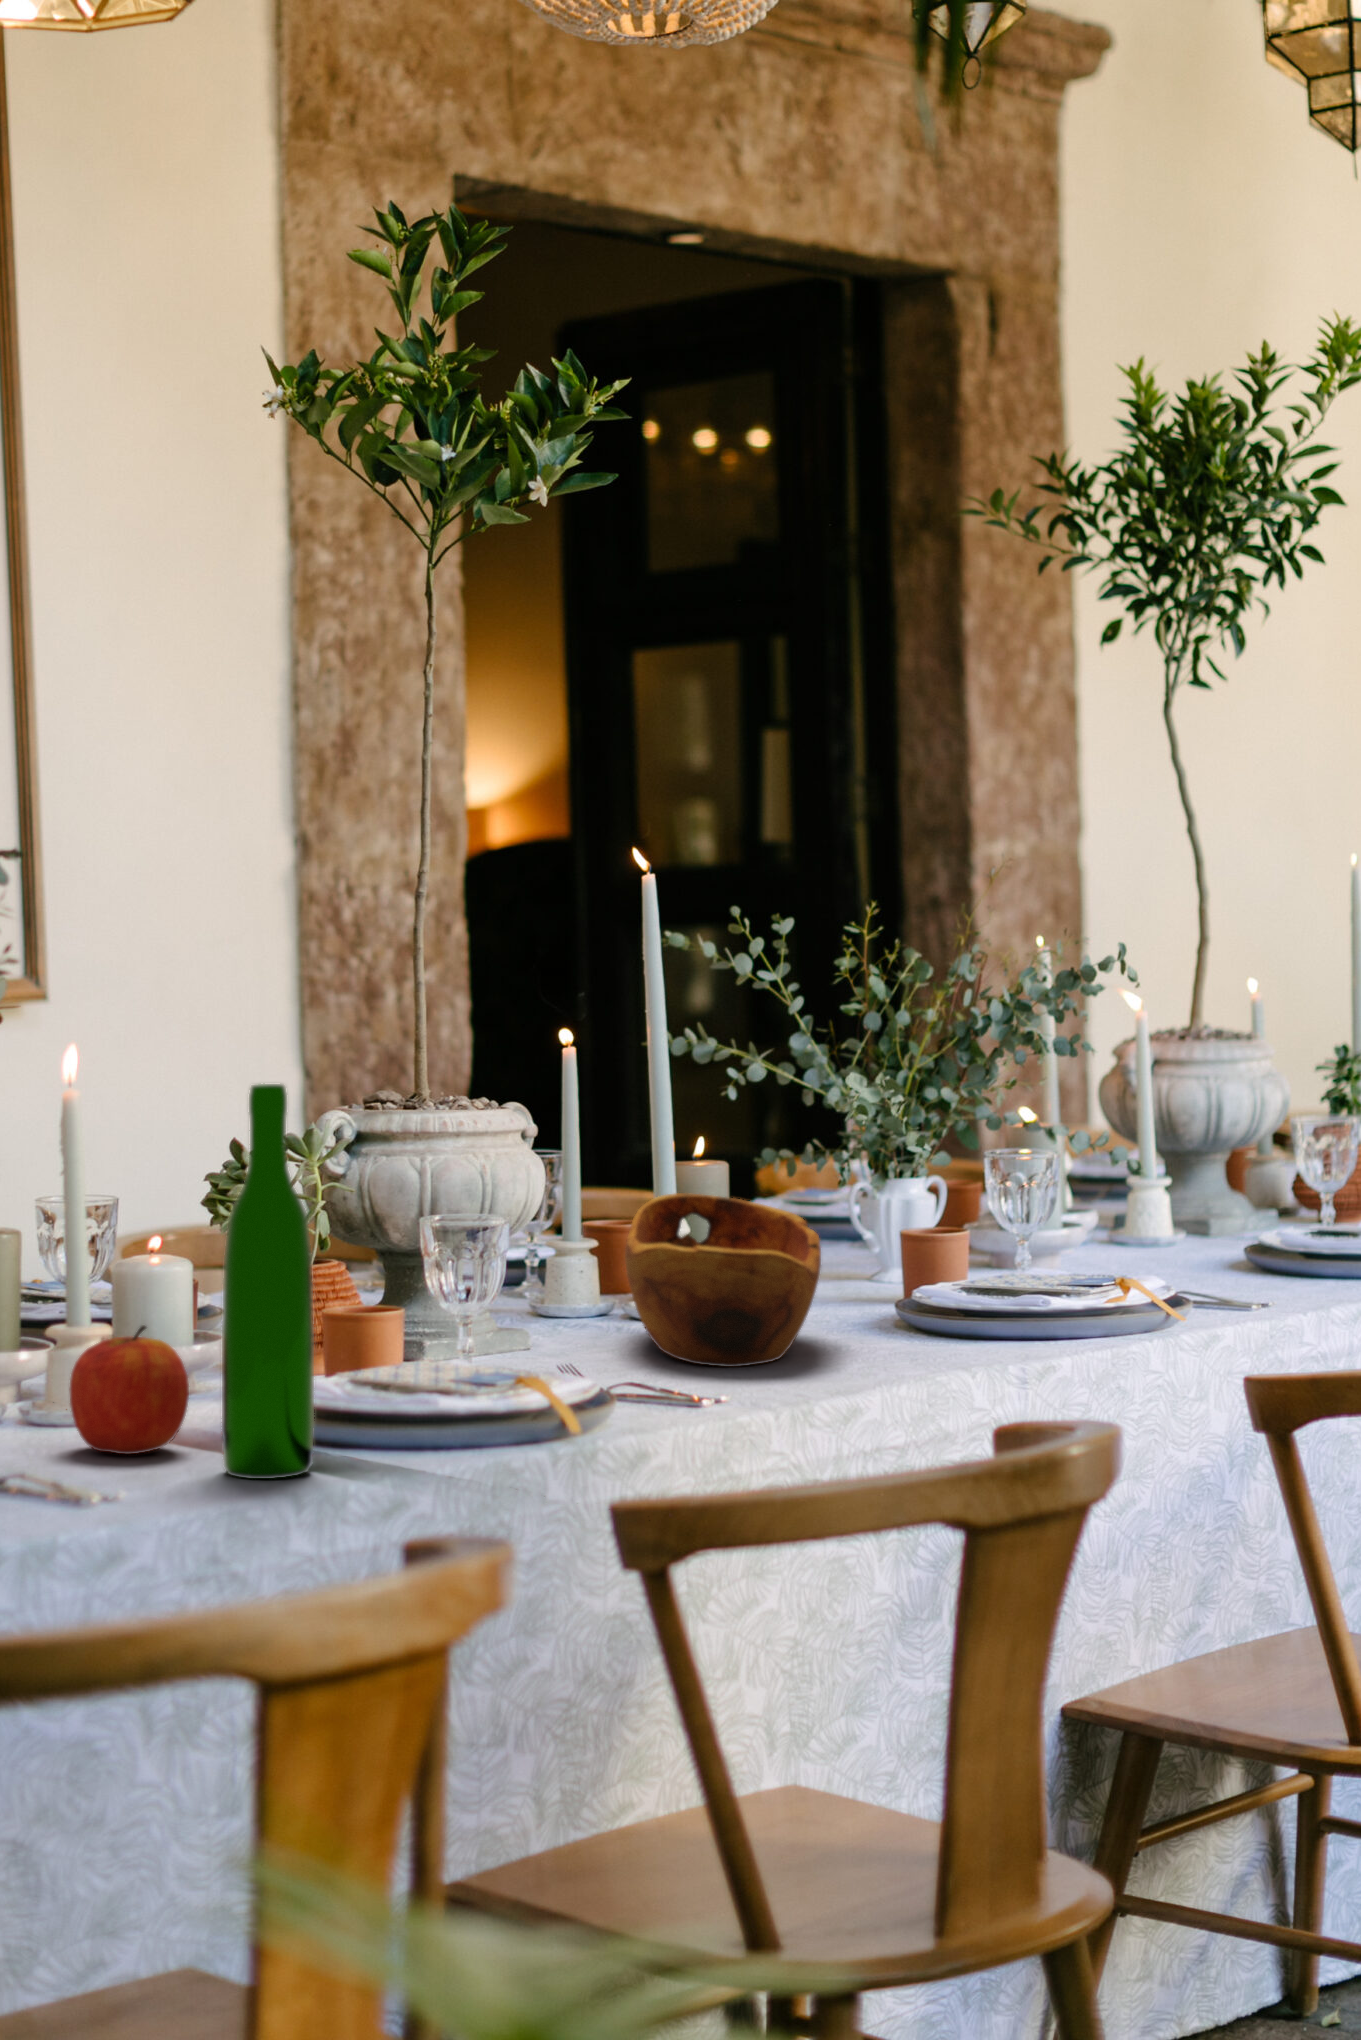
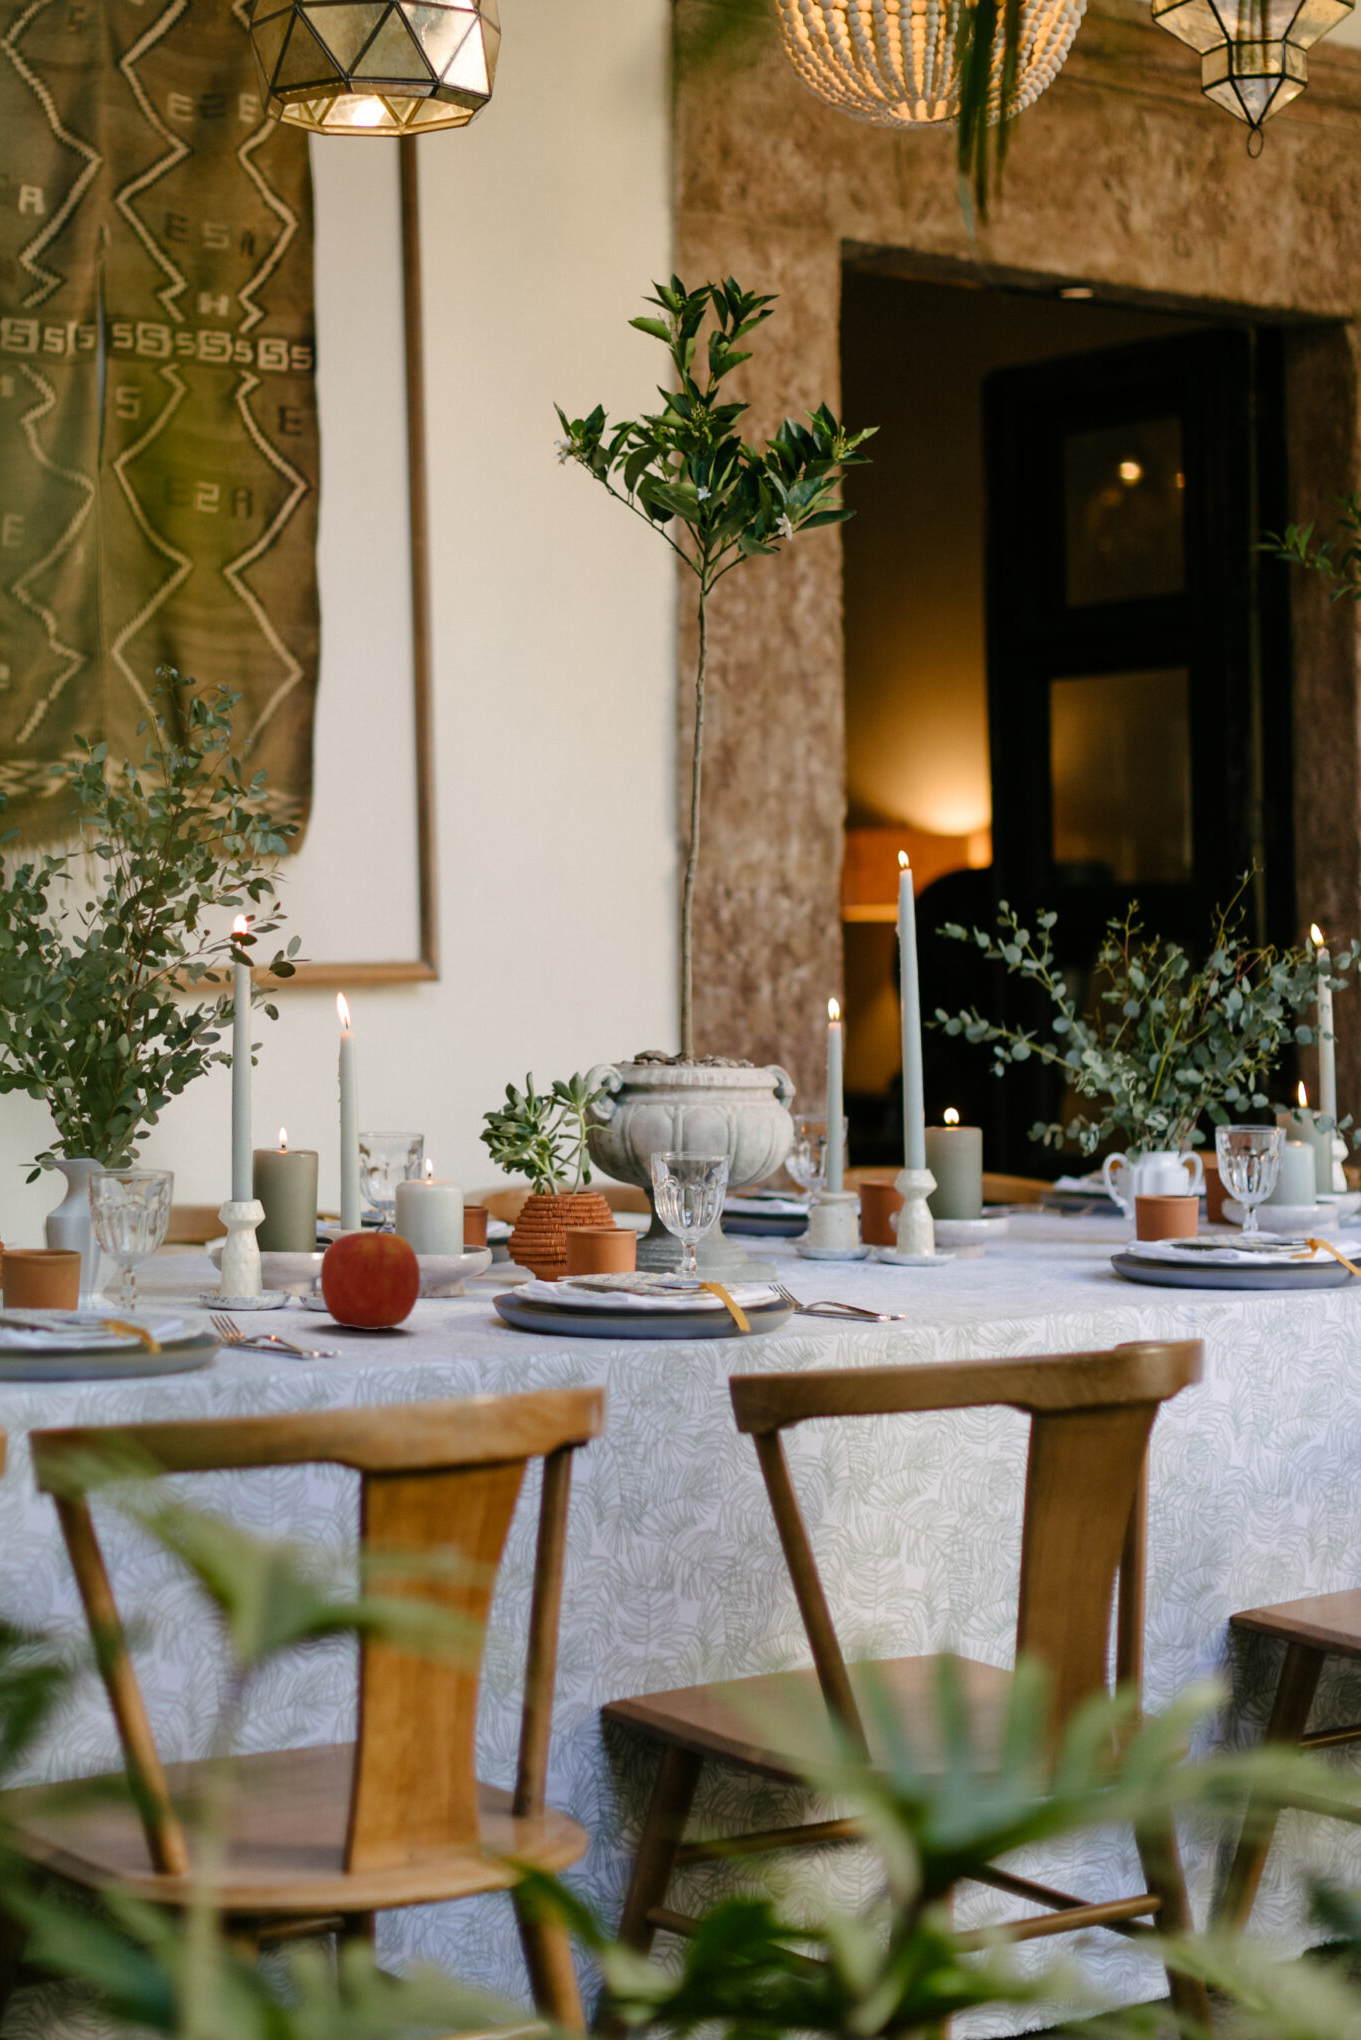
wine bottle: present [222,1084,314,1479] -> none [436,1016,514,1352]
wooden bowl: present [625,1193,821,1367] -> none [850,1152,1032,1301]

